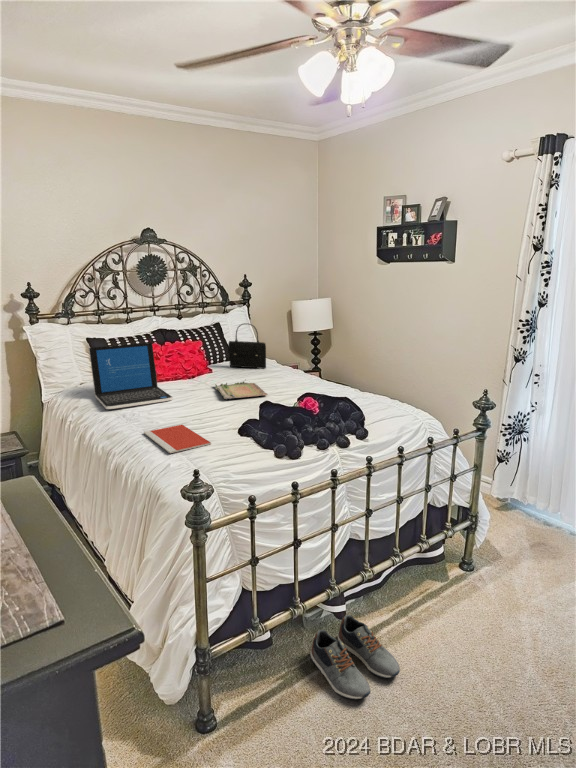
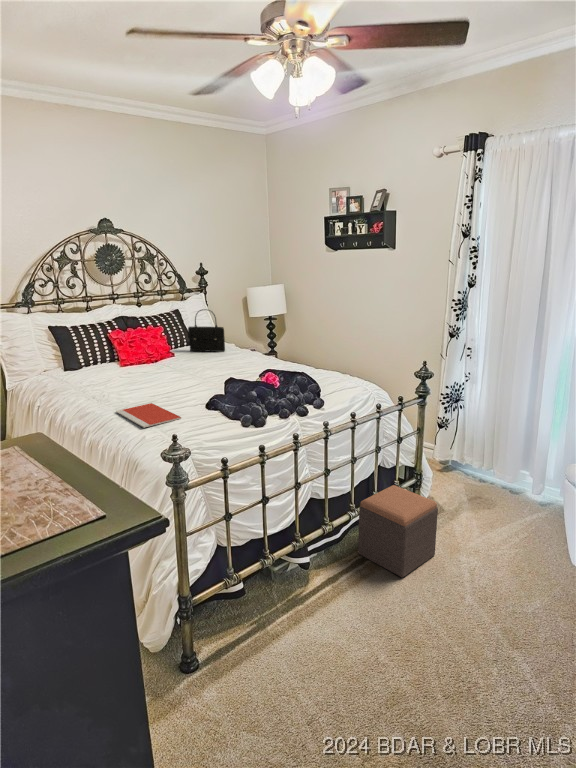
laptop: present [89,342,173,409] -> none [54,329,139,393]
tray: present [215,382,268,399] -> none [178,361,230,380]
footstool: none [402,528,496,637] -> present [358,485,438,577]
shoe: present [310,615,400,699] -> none [280,564,358,632]

